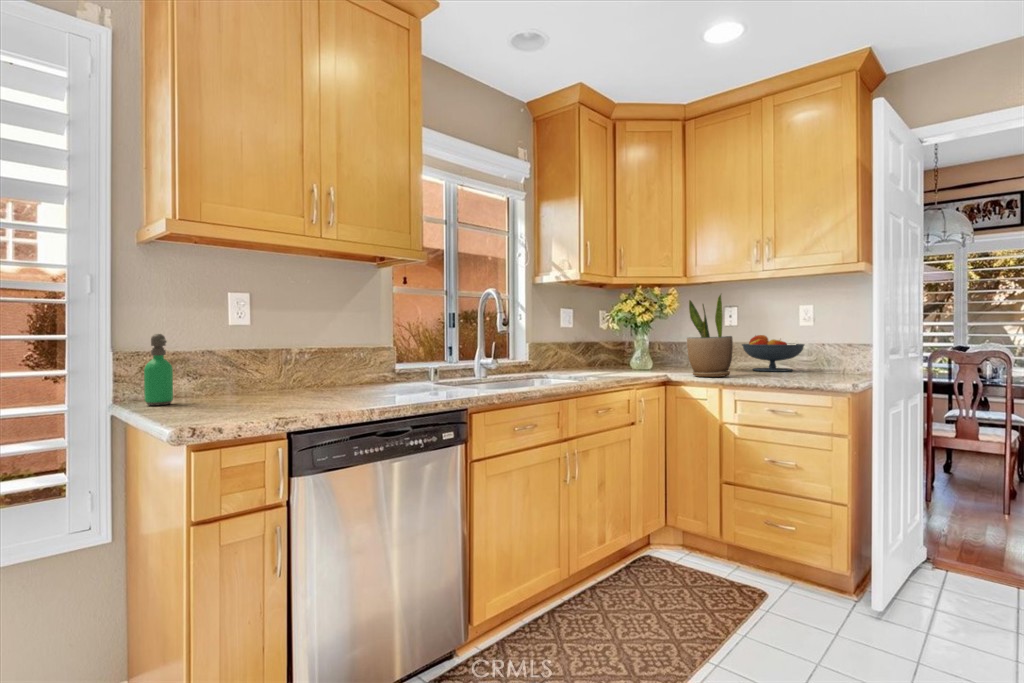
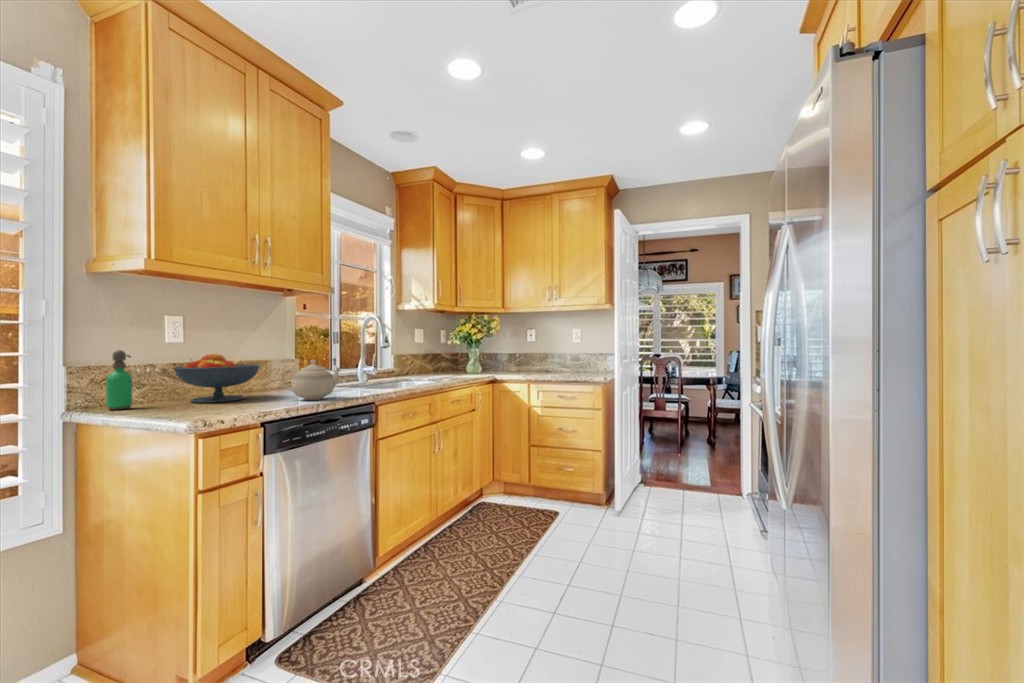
potted plant: present [687,295,733,377] -> none [508,321,536,376]
fruit bowl: present [742,335,804,372] -> present [173,354,260,403]
teapot: none [339,348,411,403] -> present [282,360,341,400]

